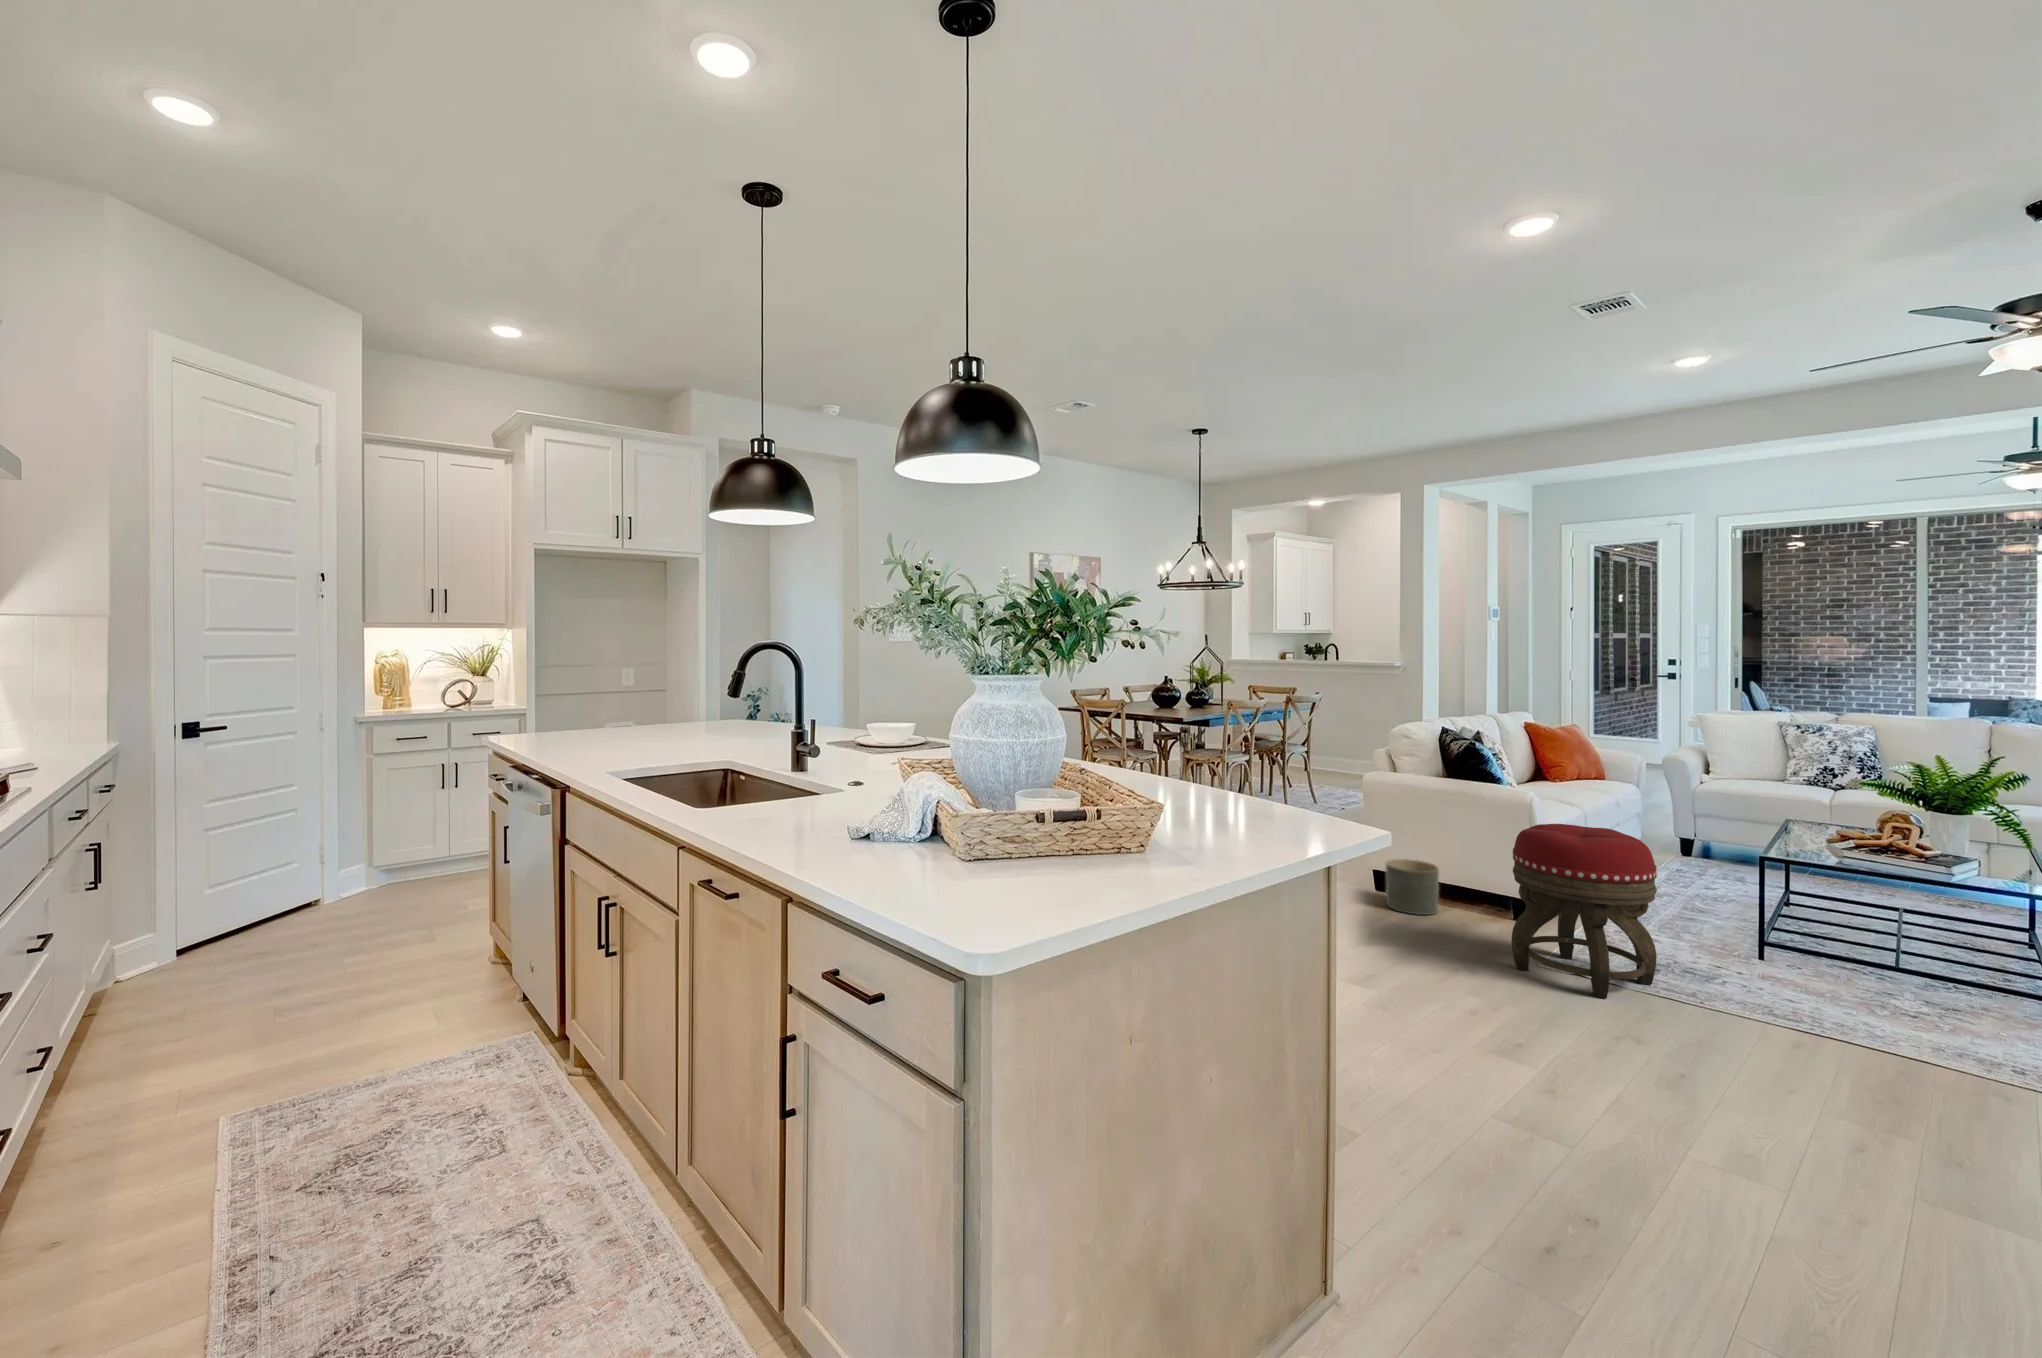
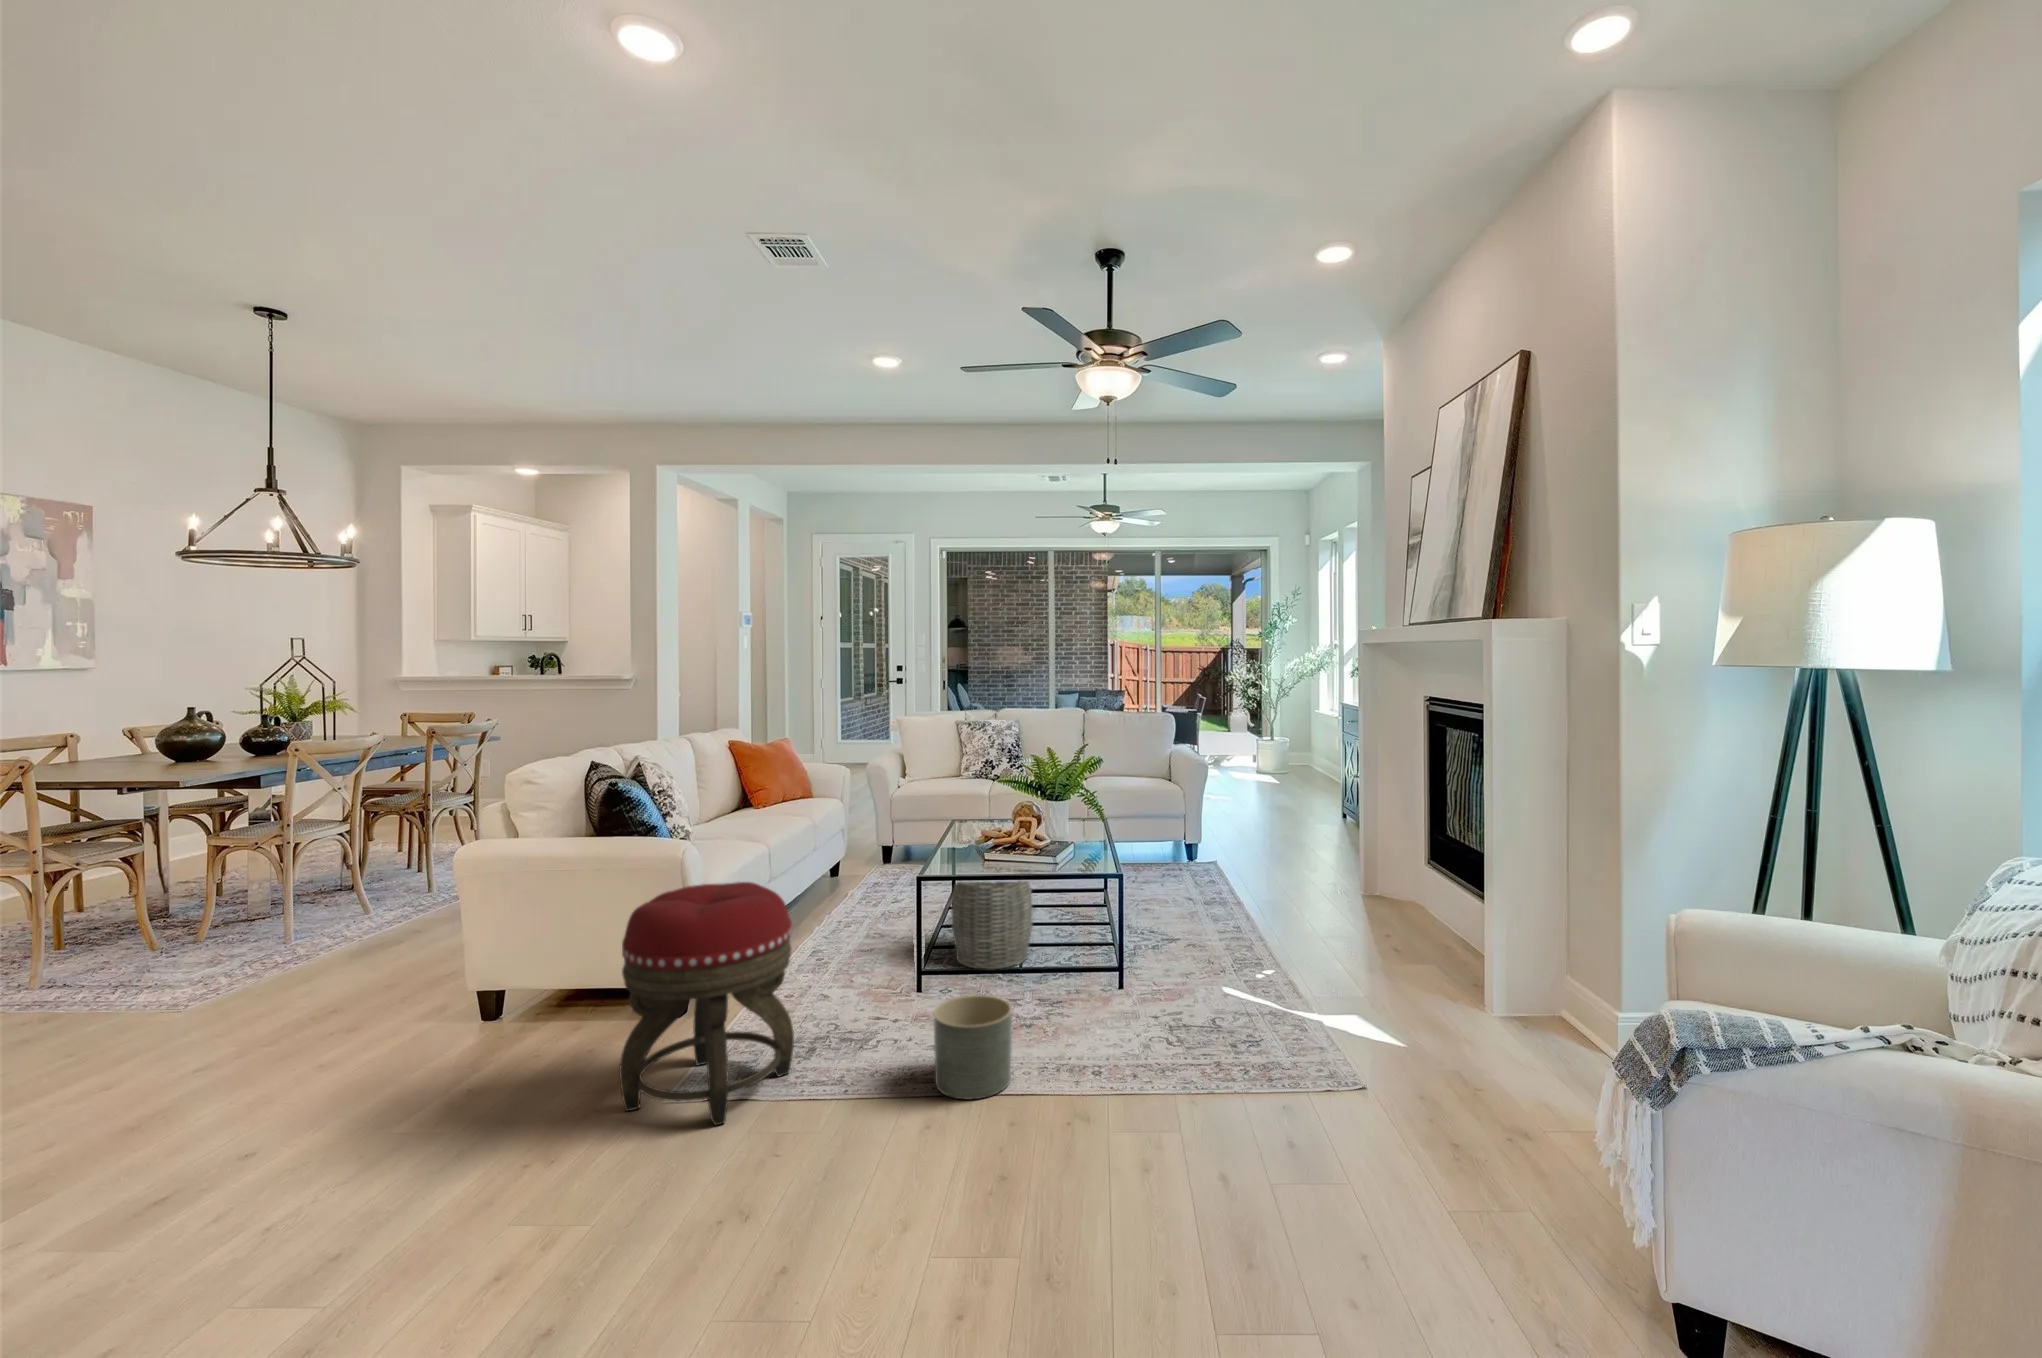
planter: present [1386,859,1439,915] -> present [934,995,1012,1099]
woven basket: none [1806,867,1924,971] -> present [952,881,1032,970]

